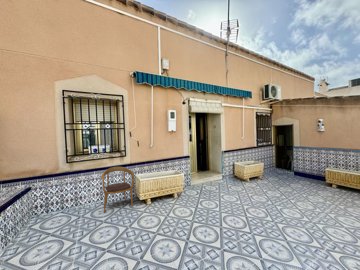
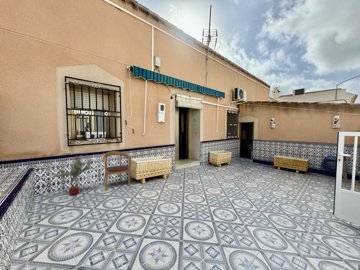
potted tree: none [48,172,91,218] -> present [54,156,92,195]

